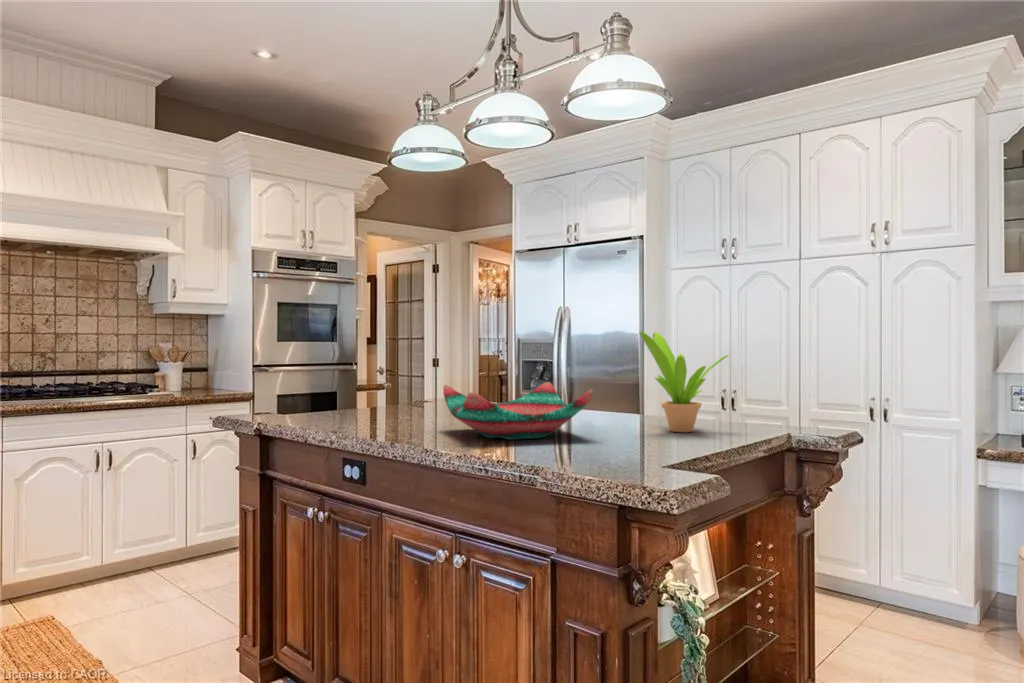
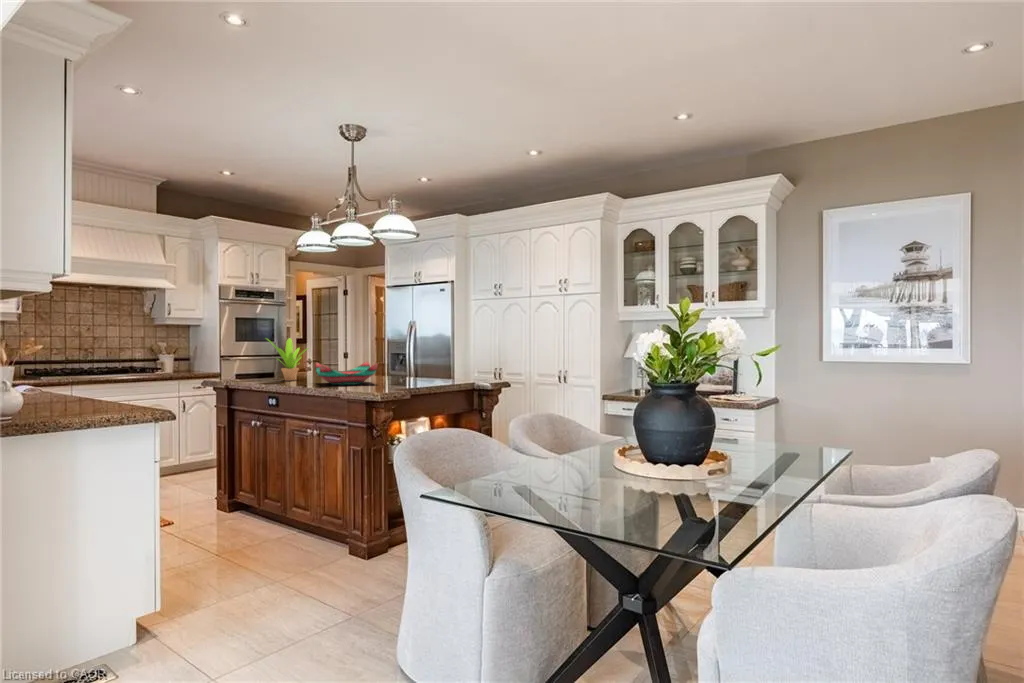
potted plant: present [640,331,728,432] -> present [267,338,308,381]

